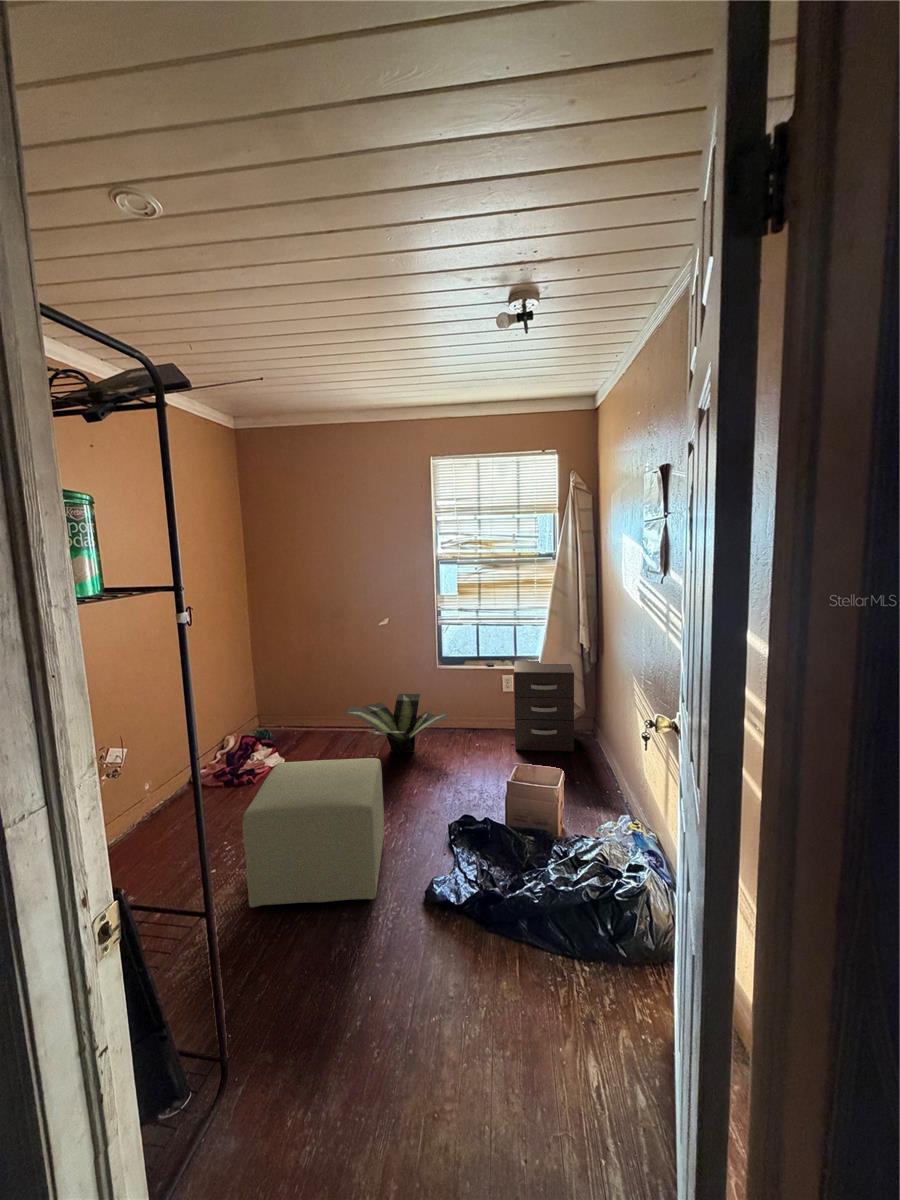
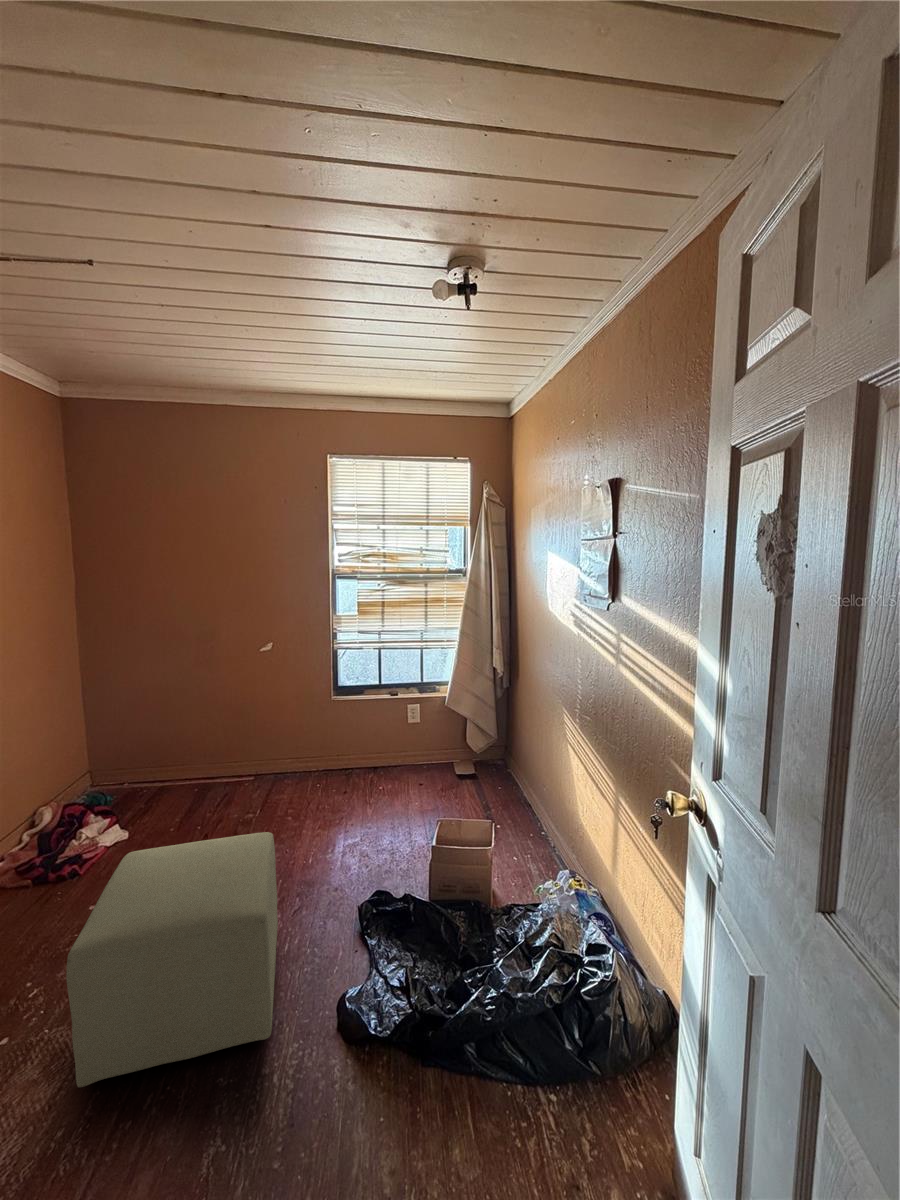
dresser: present [514,661,574,751] -> none [422,686,489,789]
potted plant: present [344,694,448,755] -> none [220,729,349,808]

